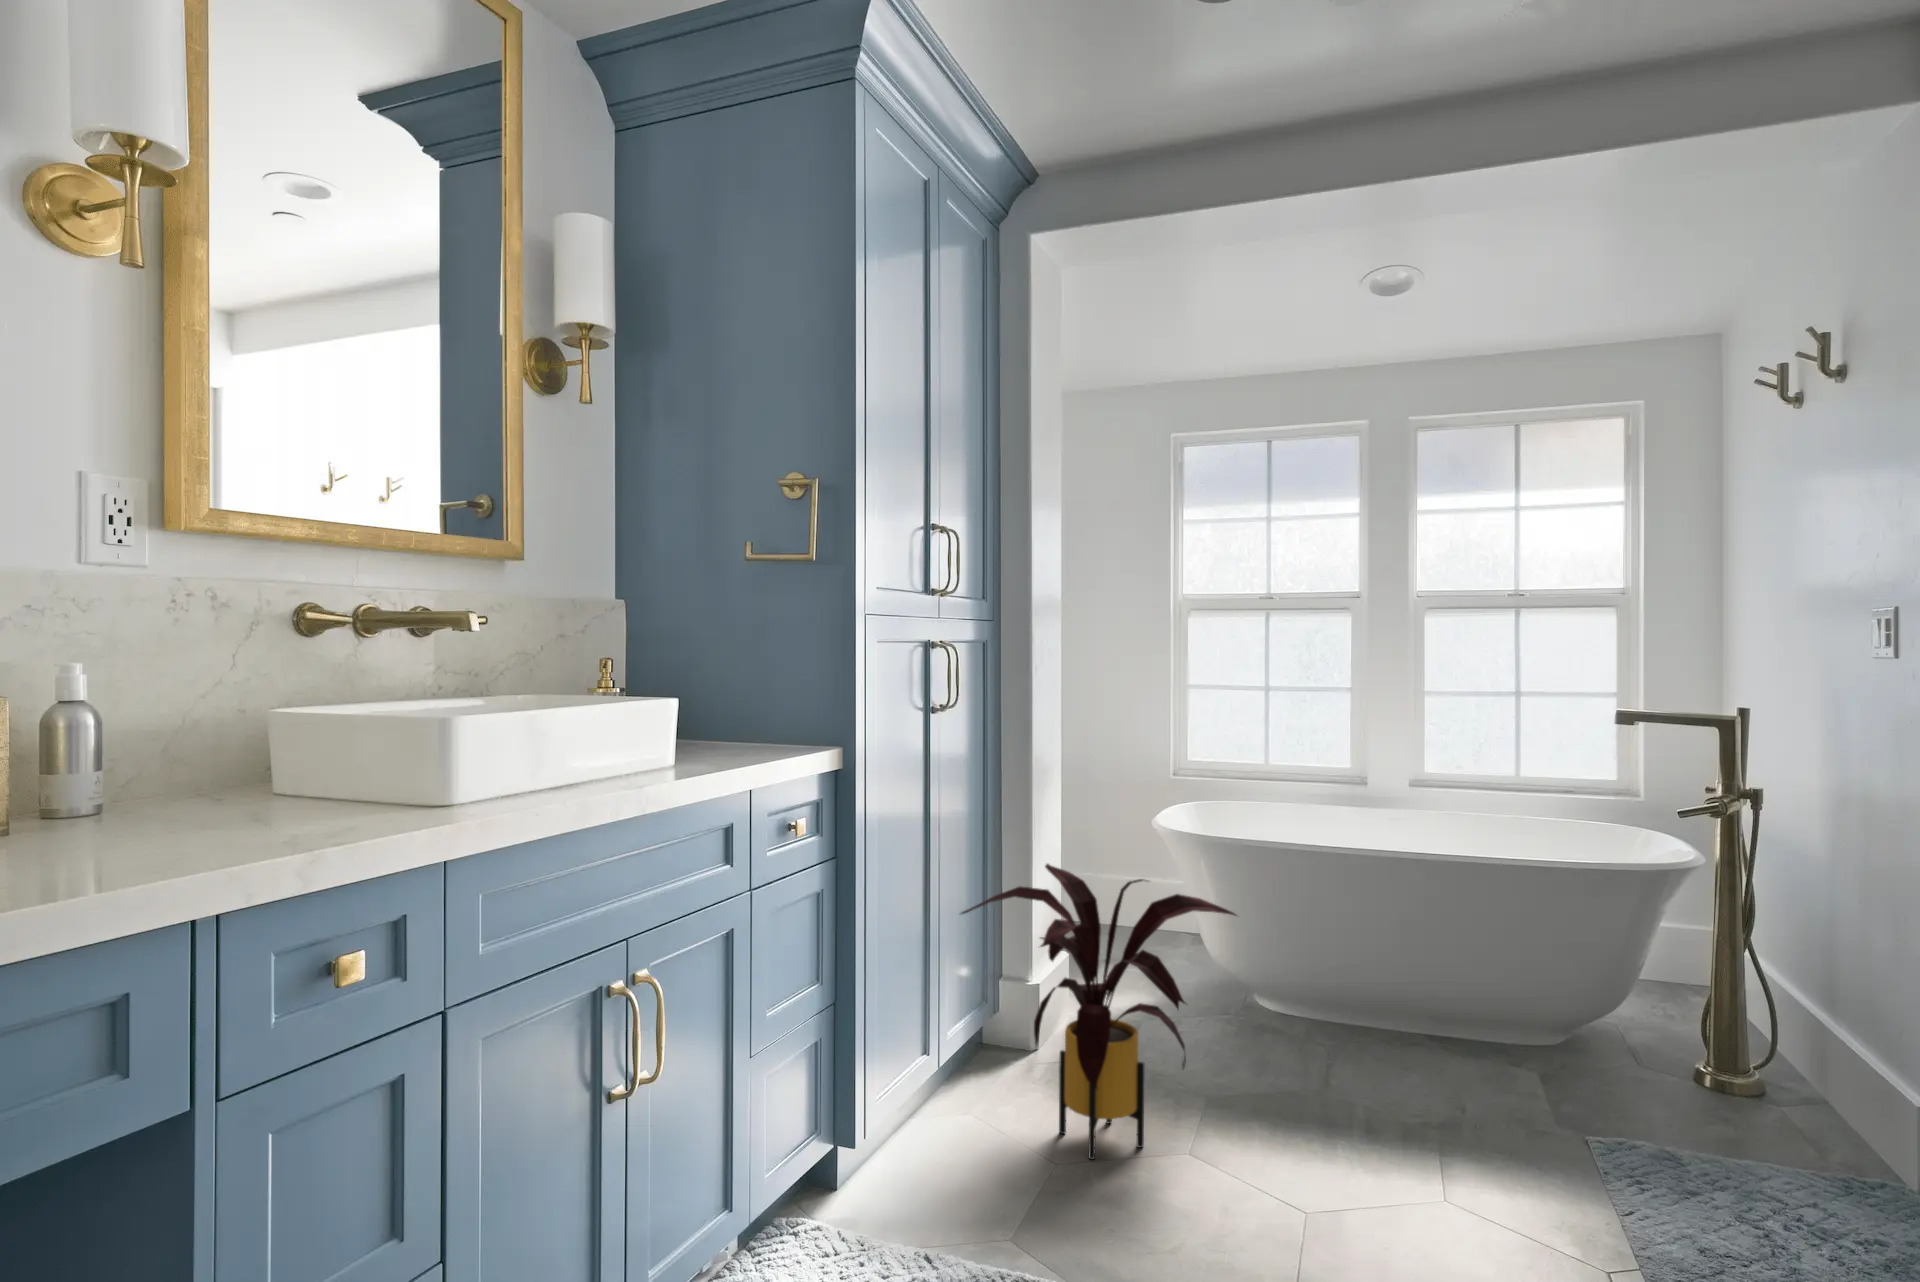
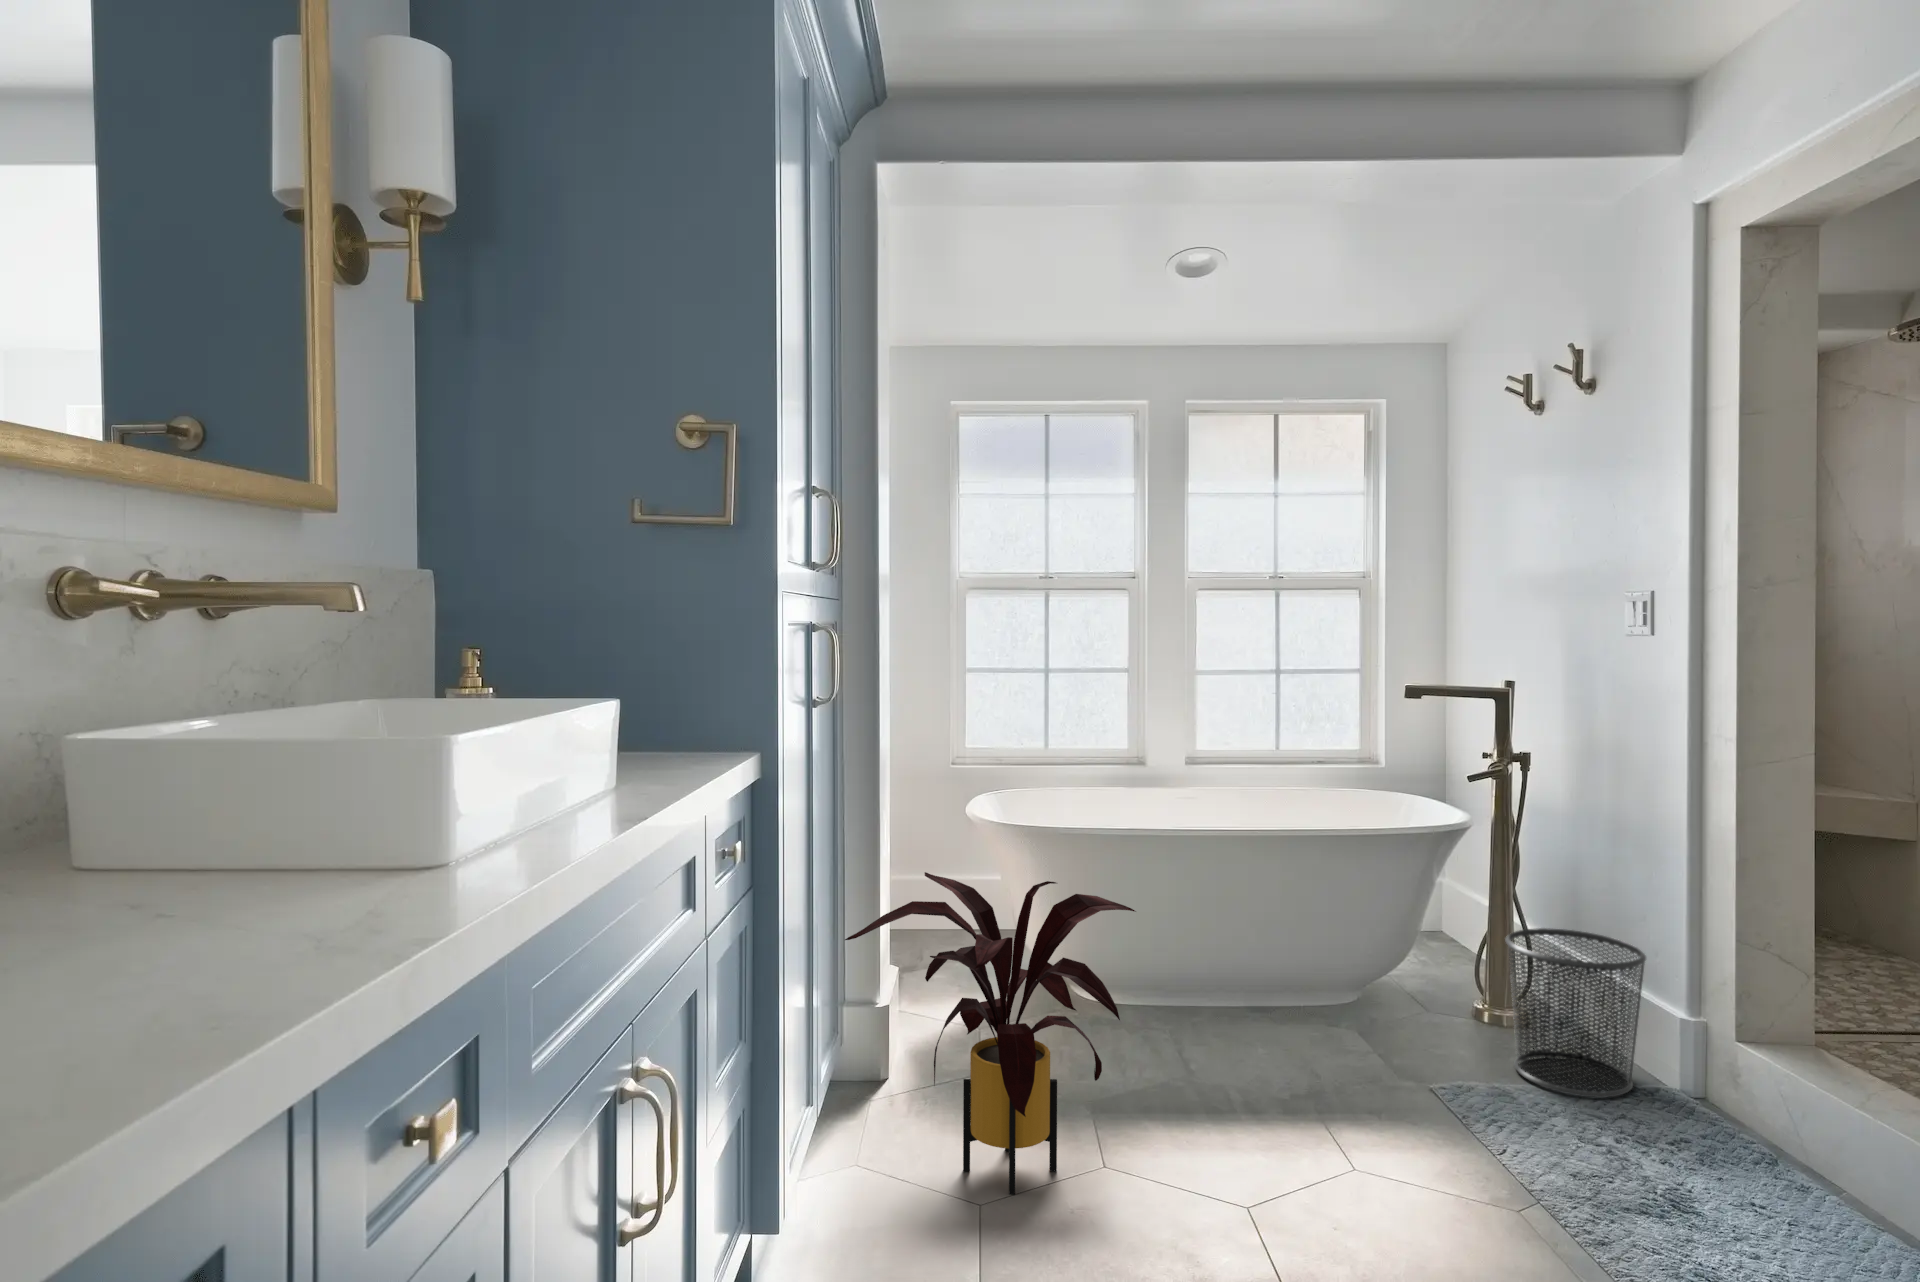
waste bin: none [1694,984,1870,1183] -> present [1505,928,1646,1098]

